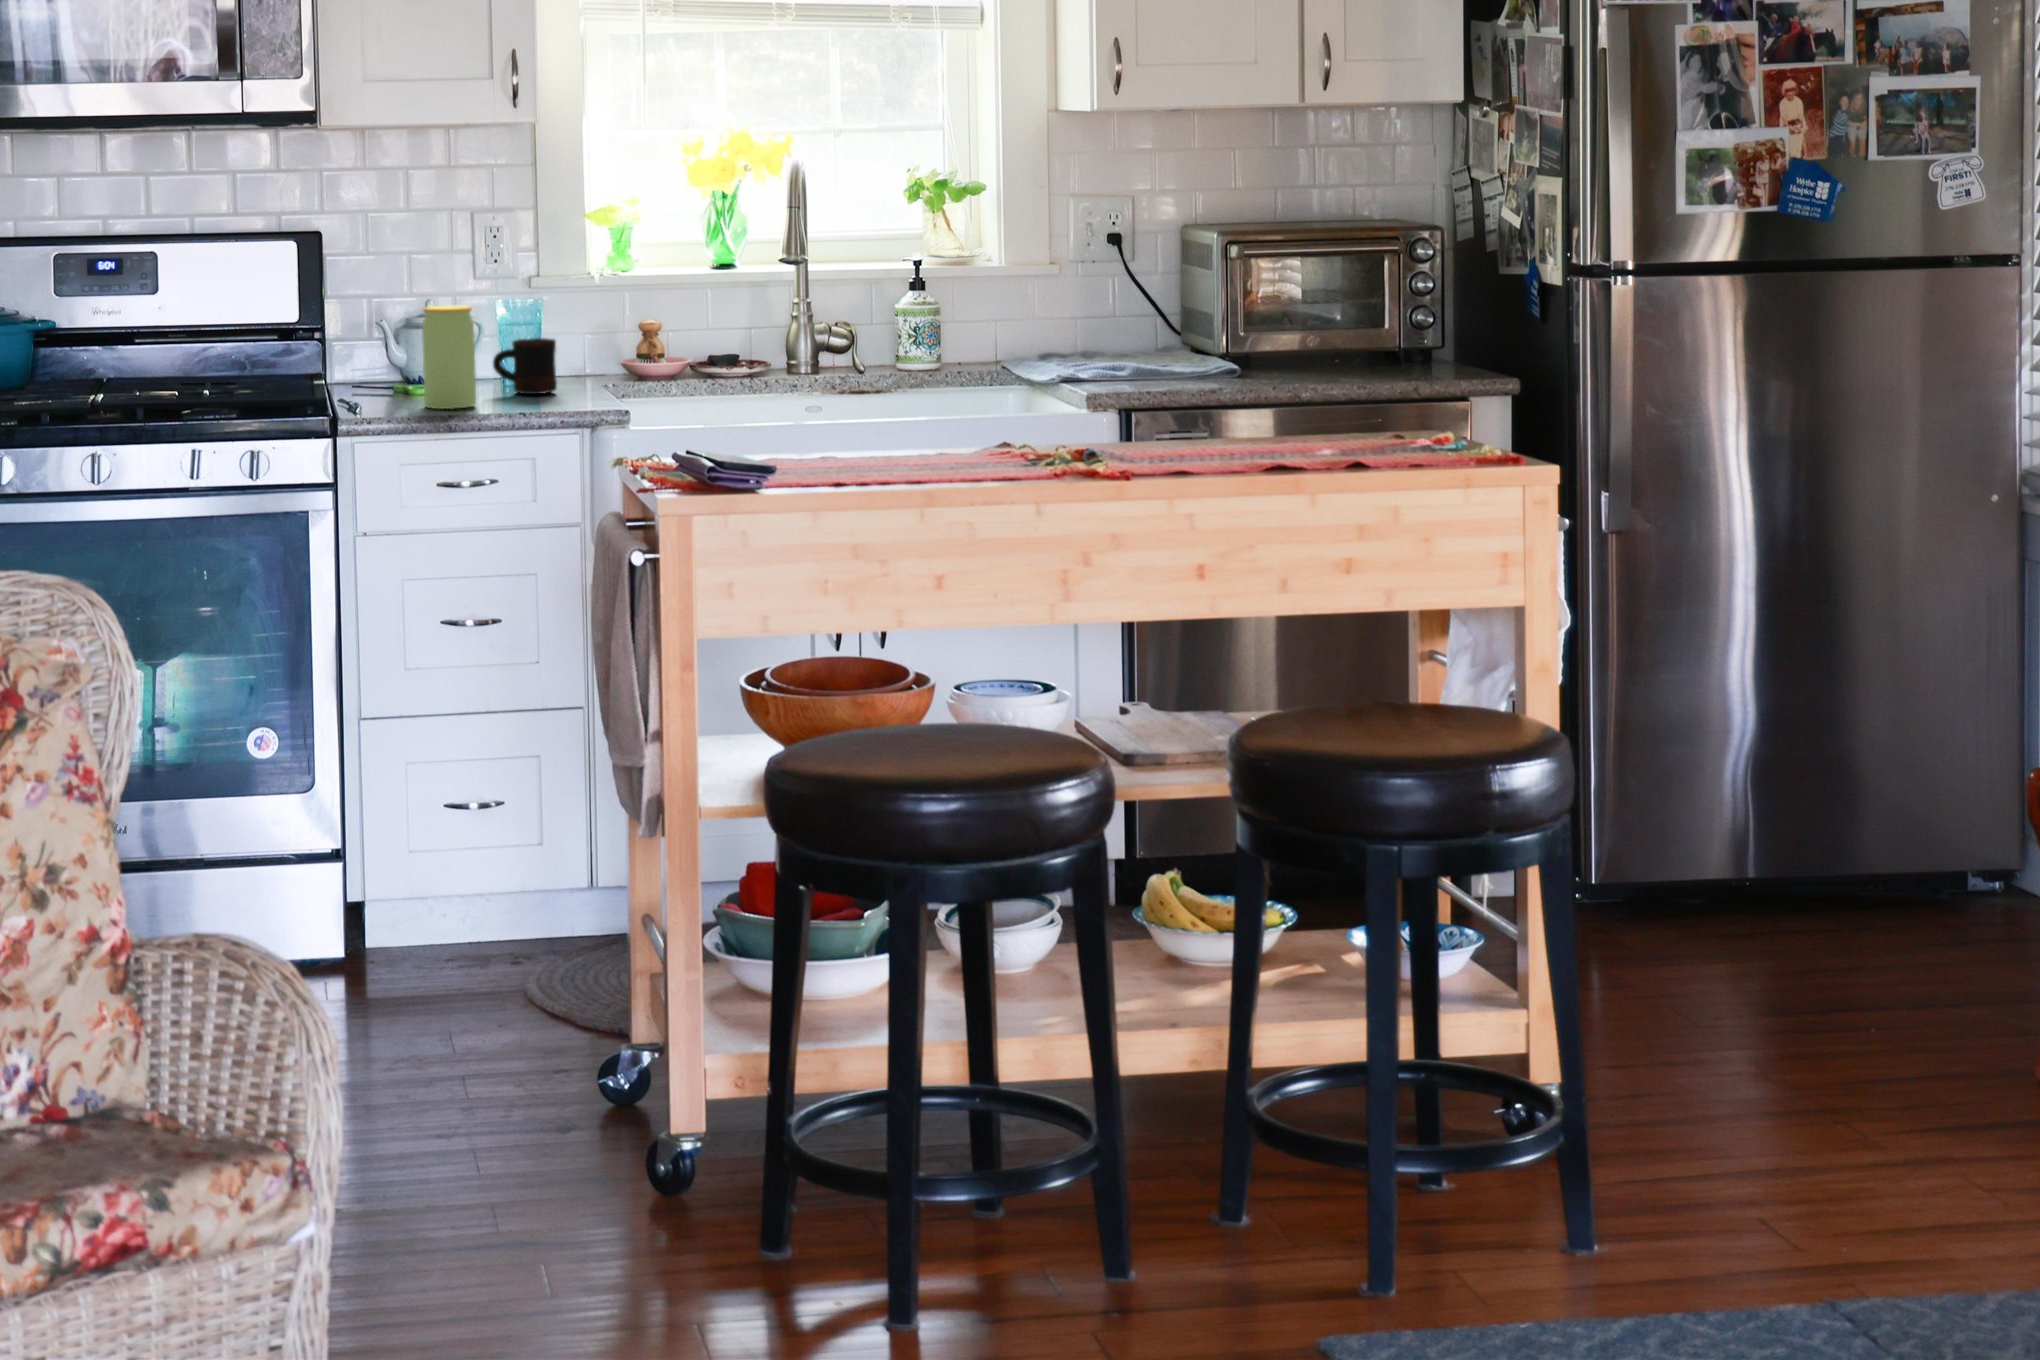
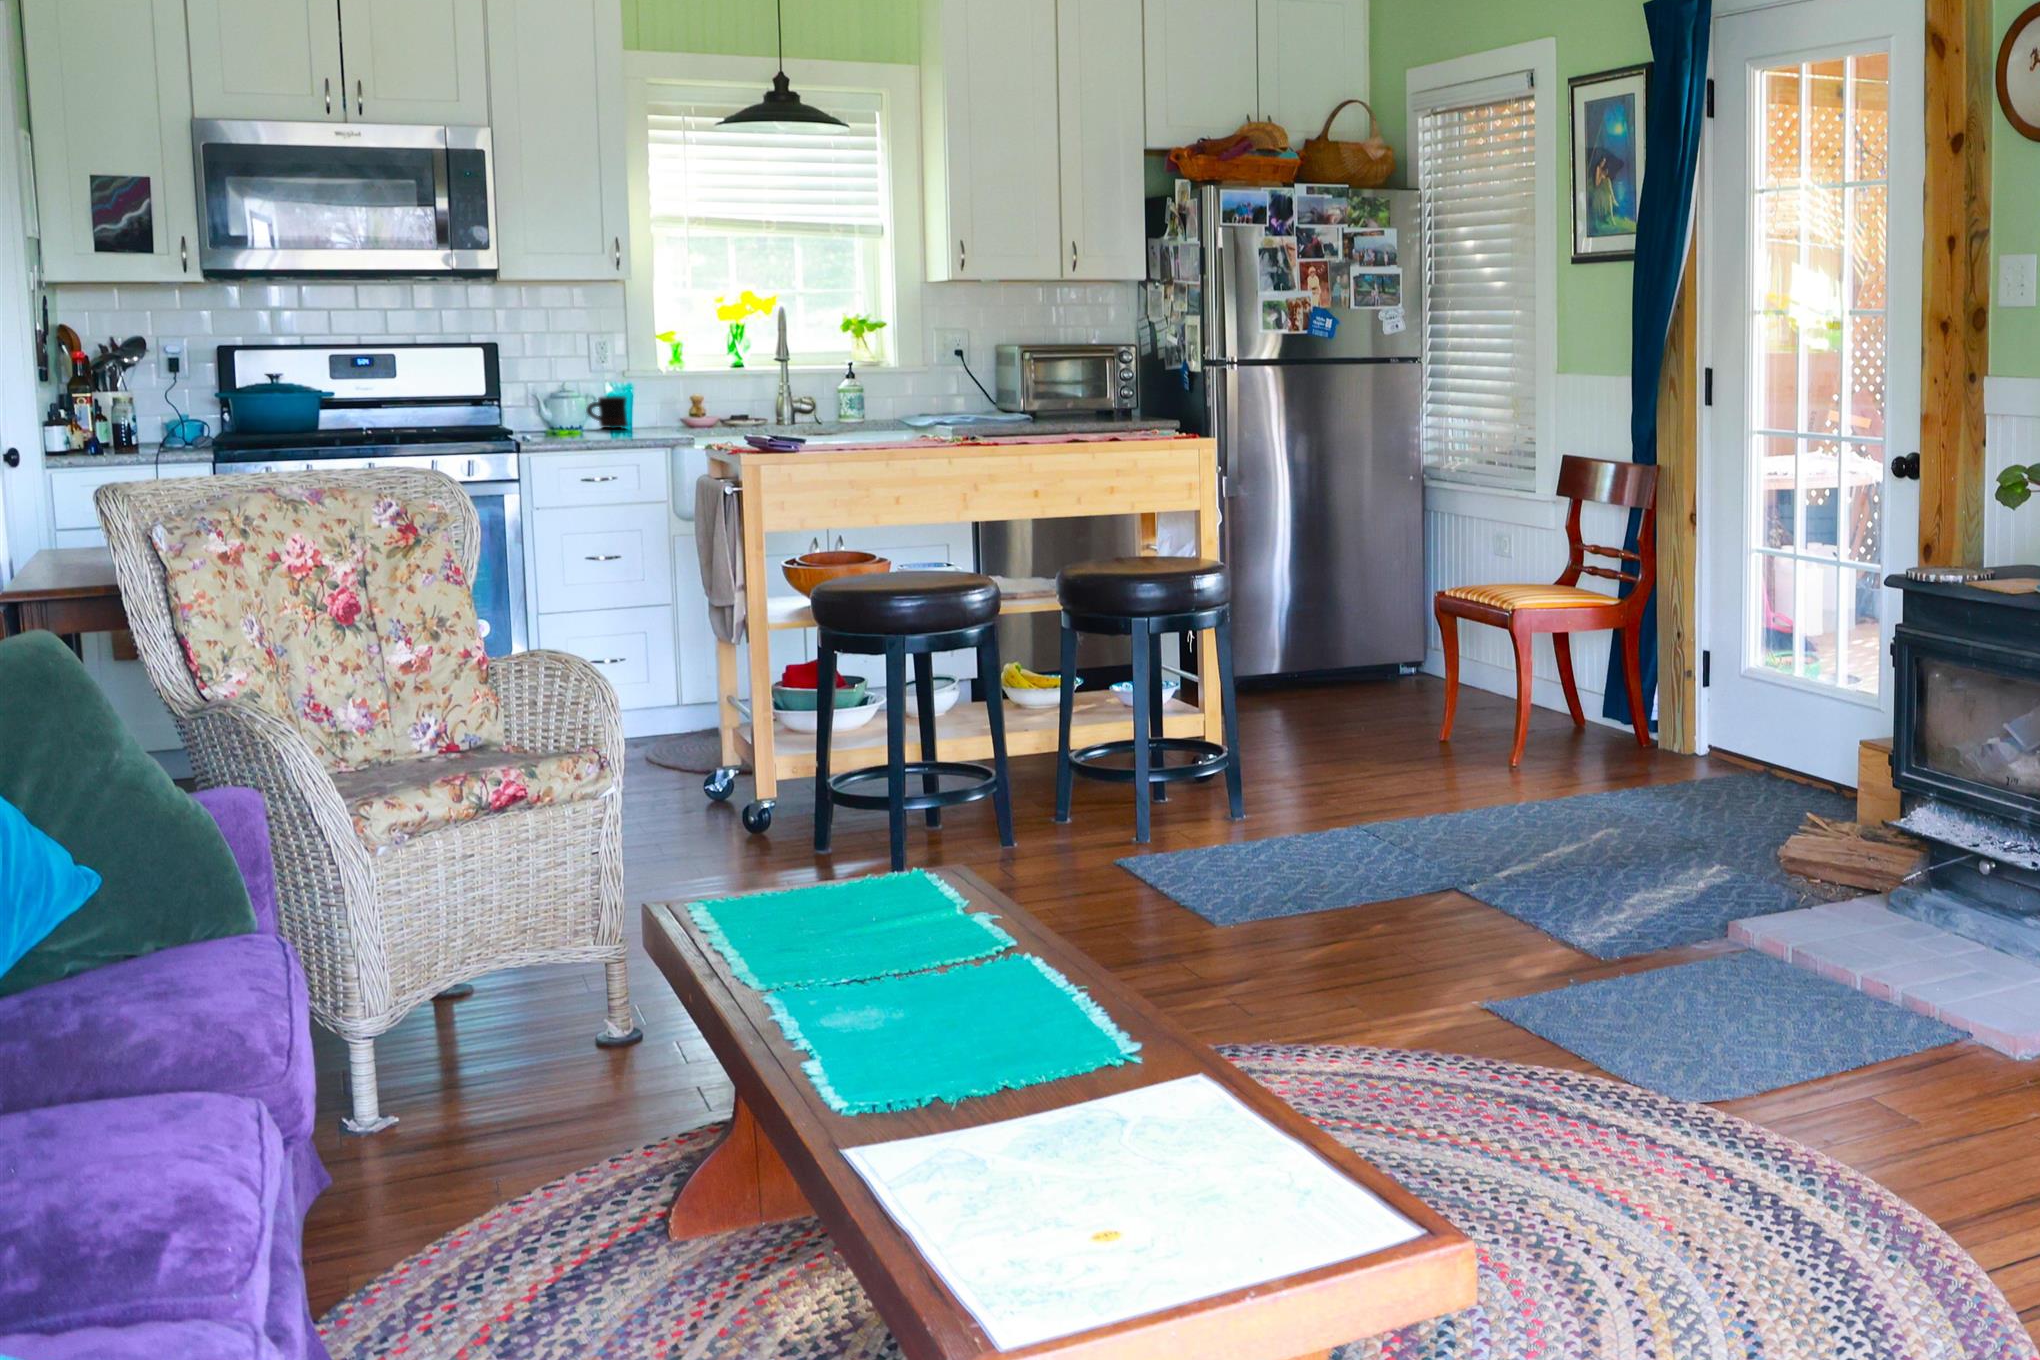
jar: present [422,305,476,409] -> none [544,374,580,434]

